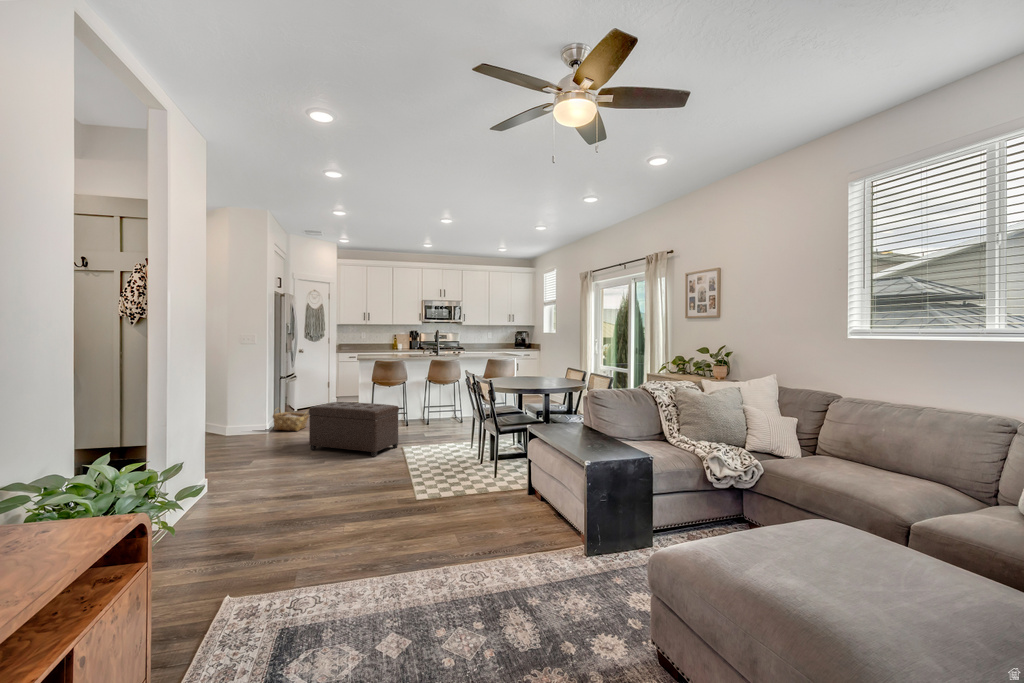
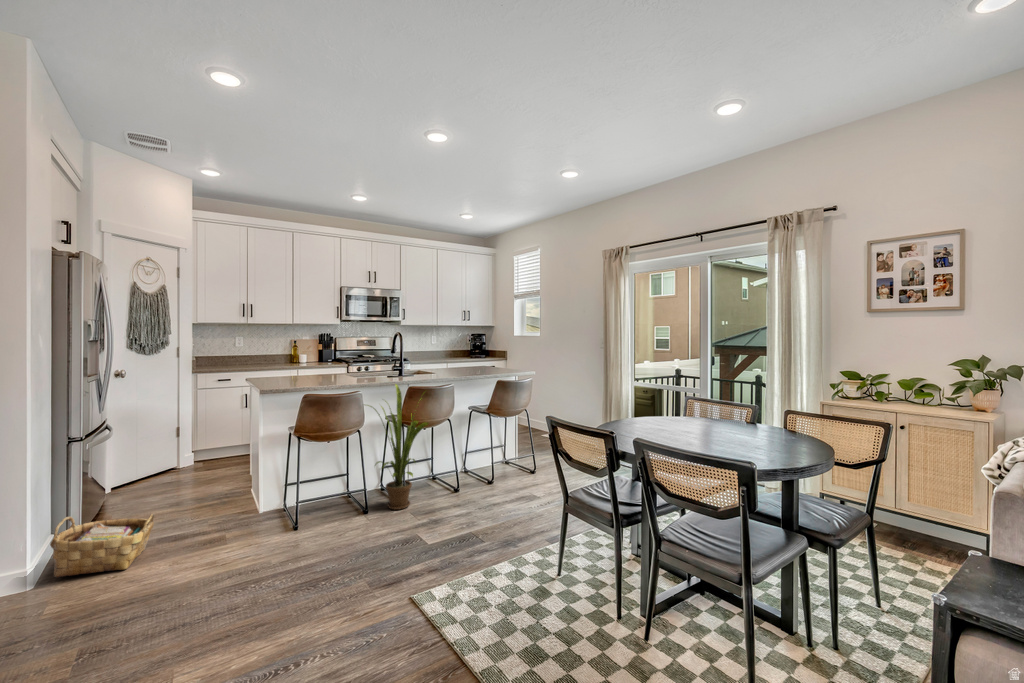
house plant: none [401,359,438,426] -> present [368,384,429,510]
ottoman: present [309,402,399,457] -> none [183,501,419,656]

